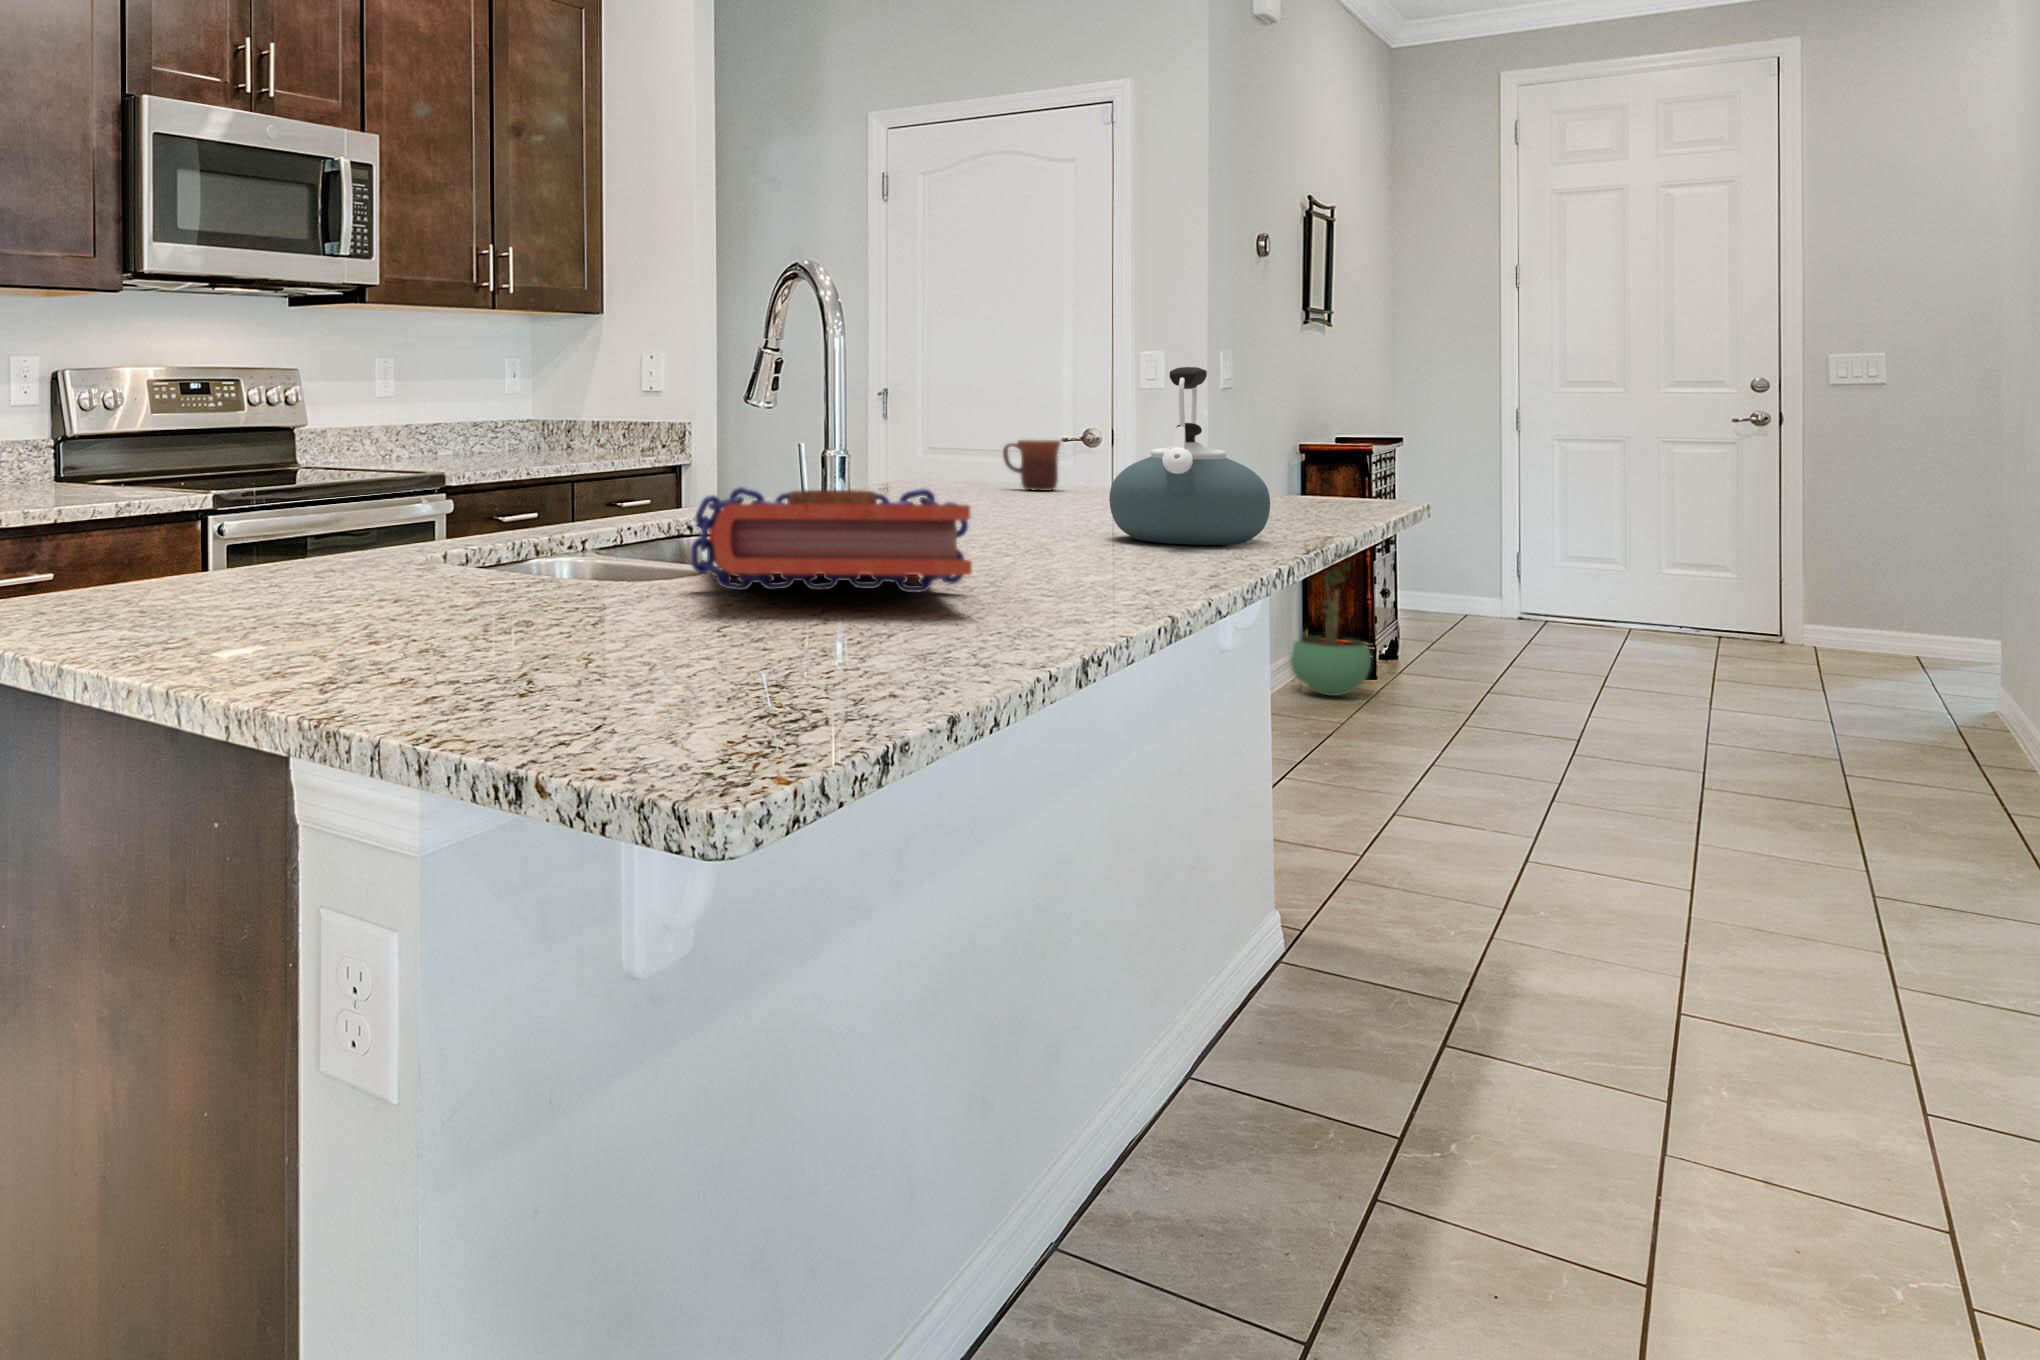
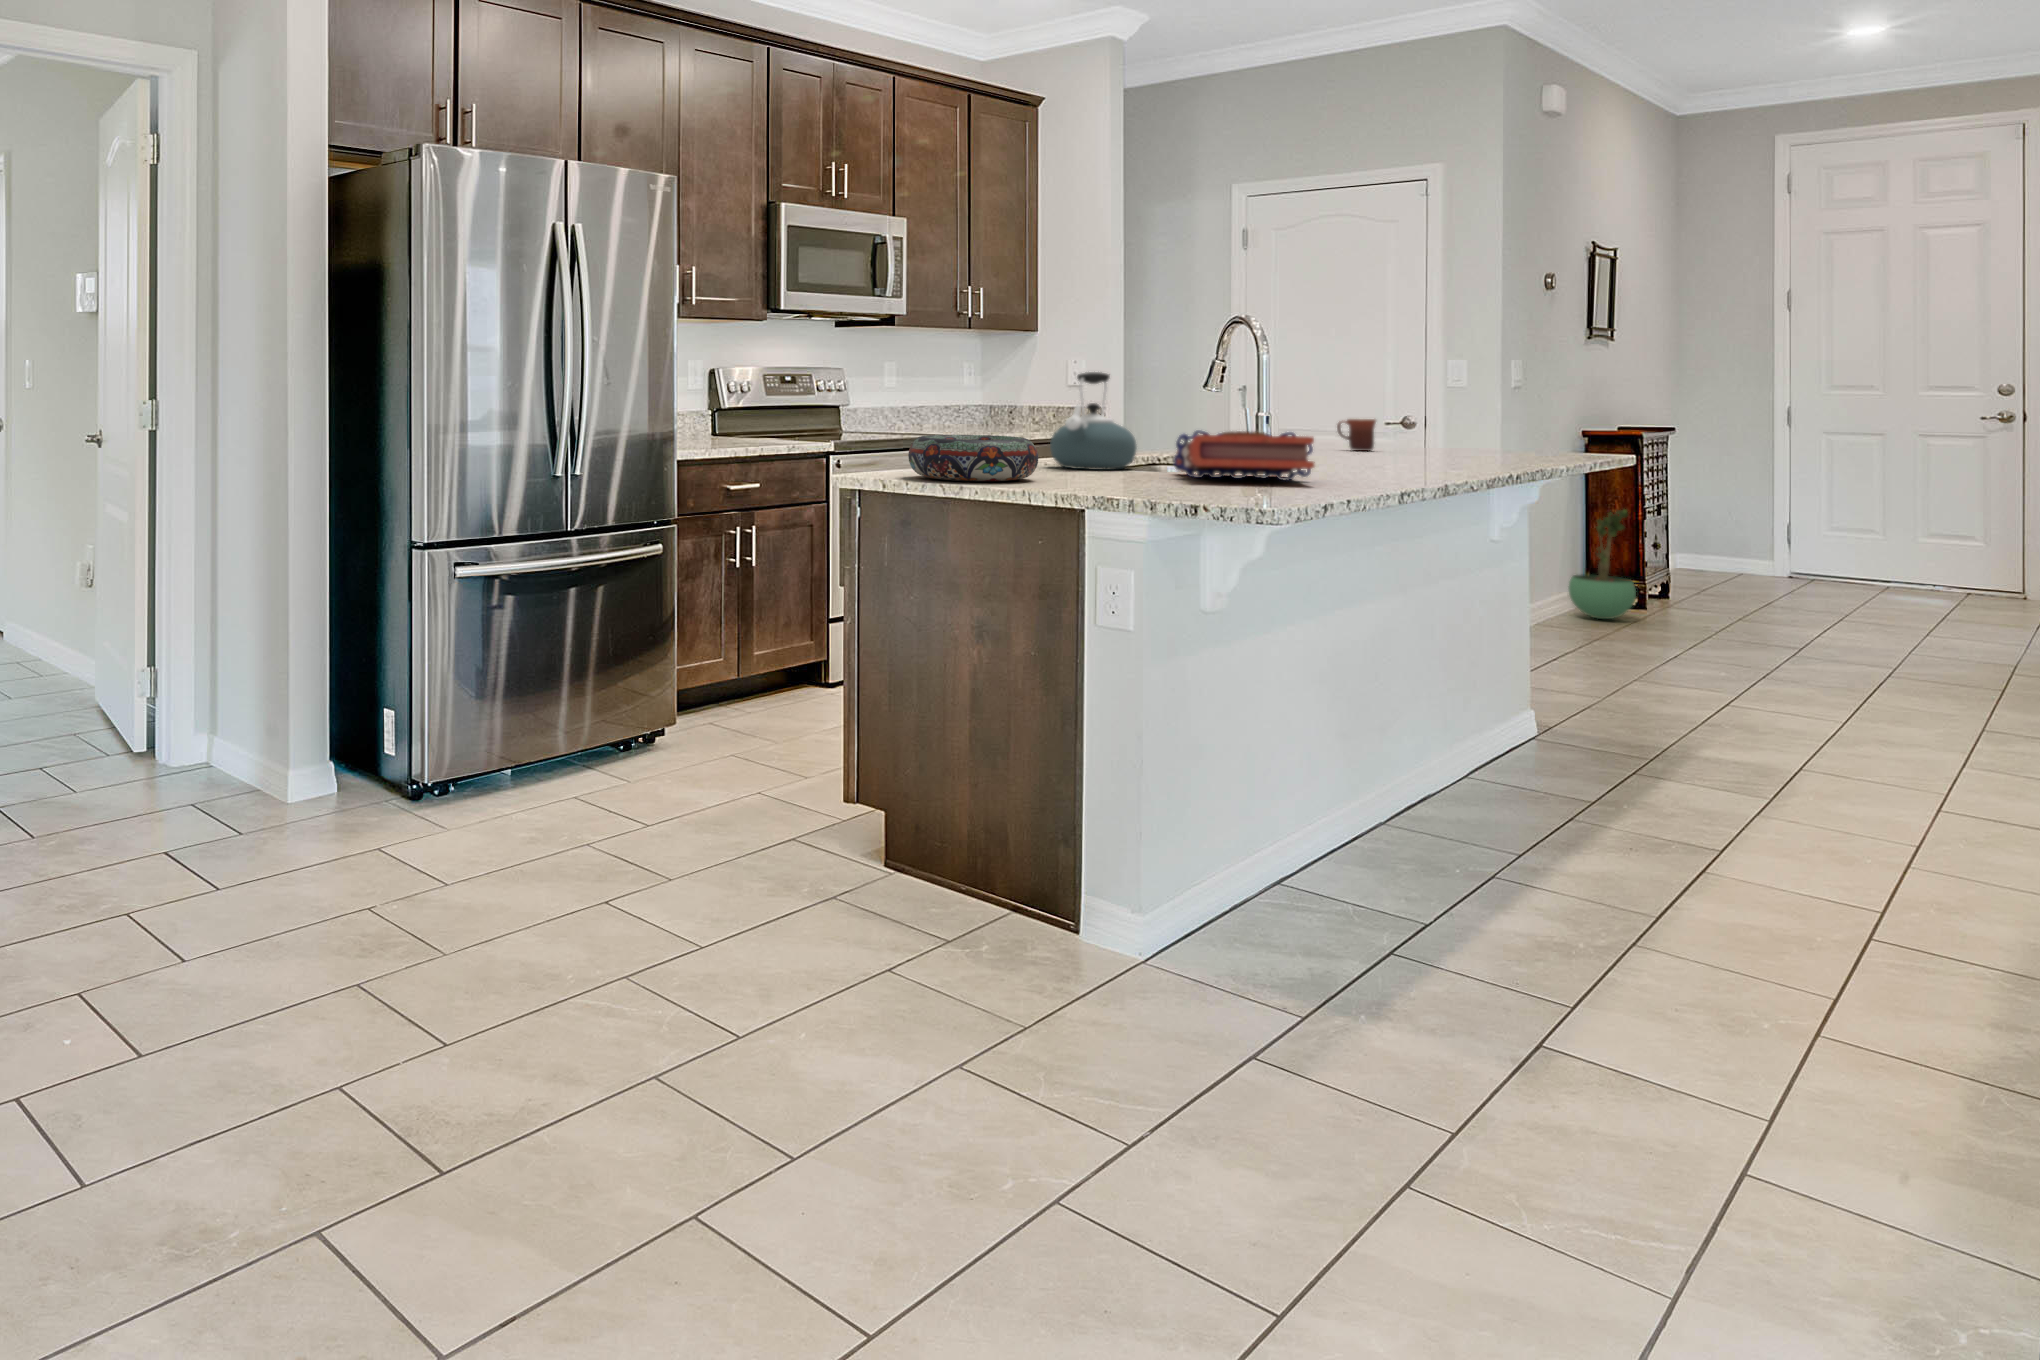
kettle: present [1109,367,1270,545] -> present [1050,372,1136,470]
decorative bowl: none [88,508,384,625] -> present [908,435,1038,482]

